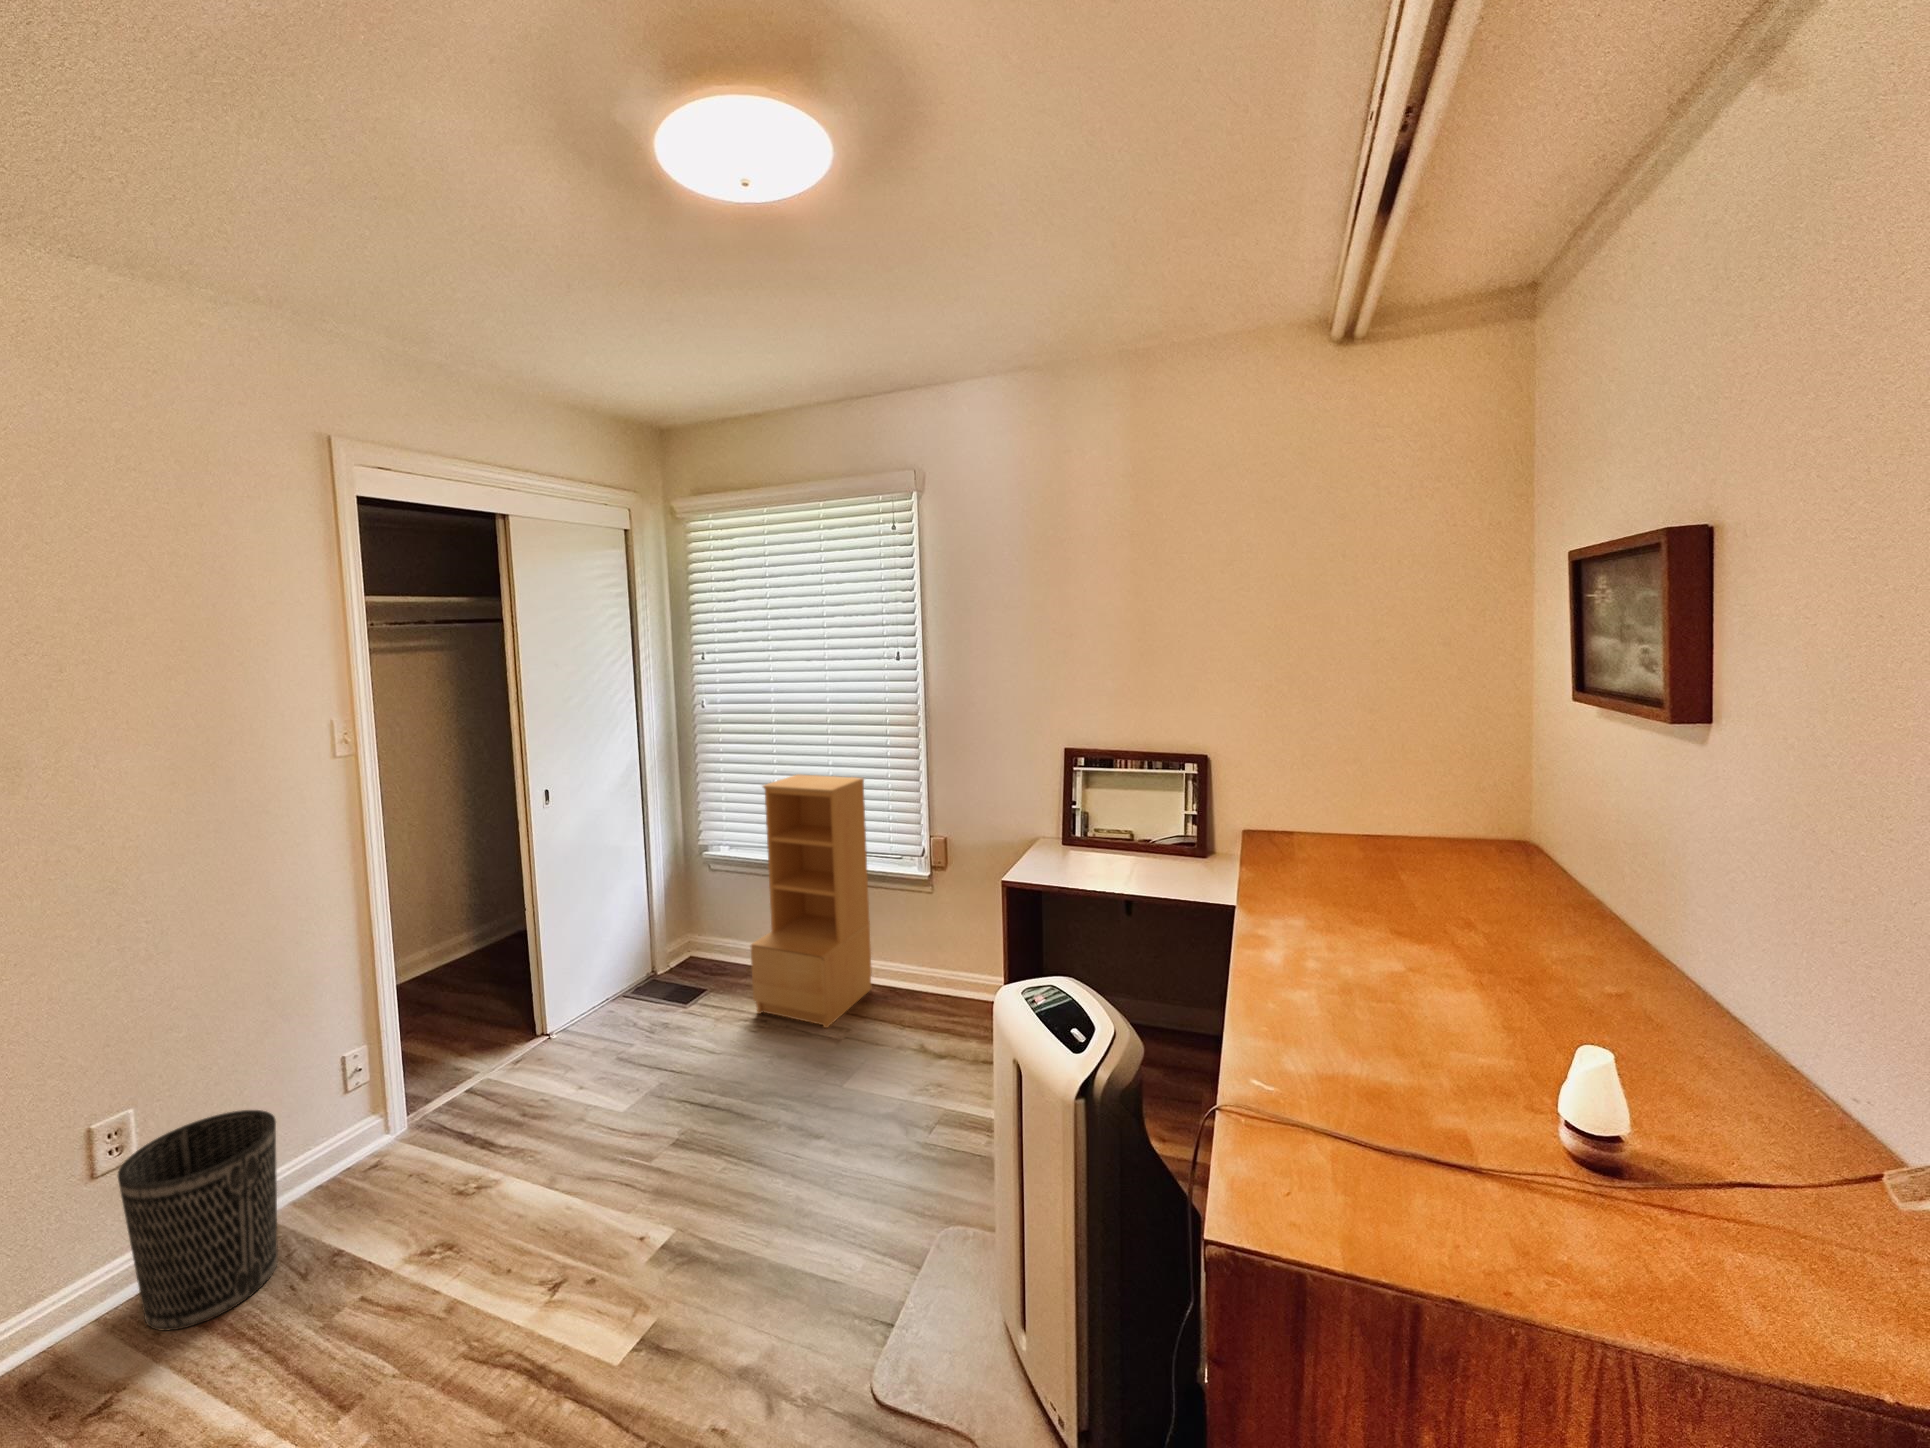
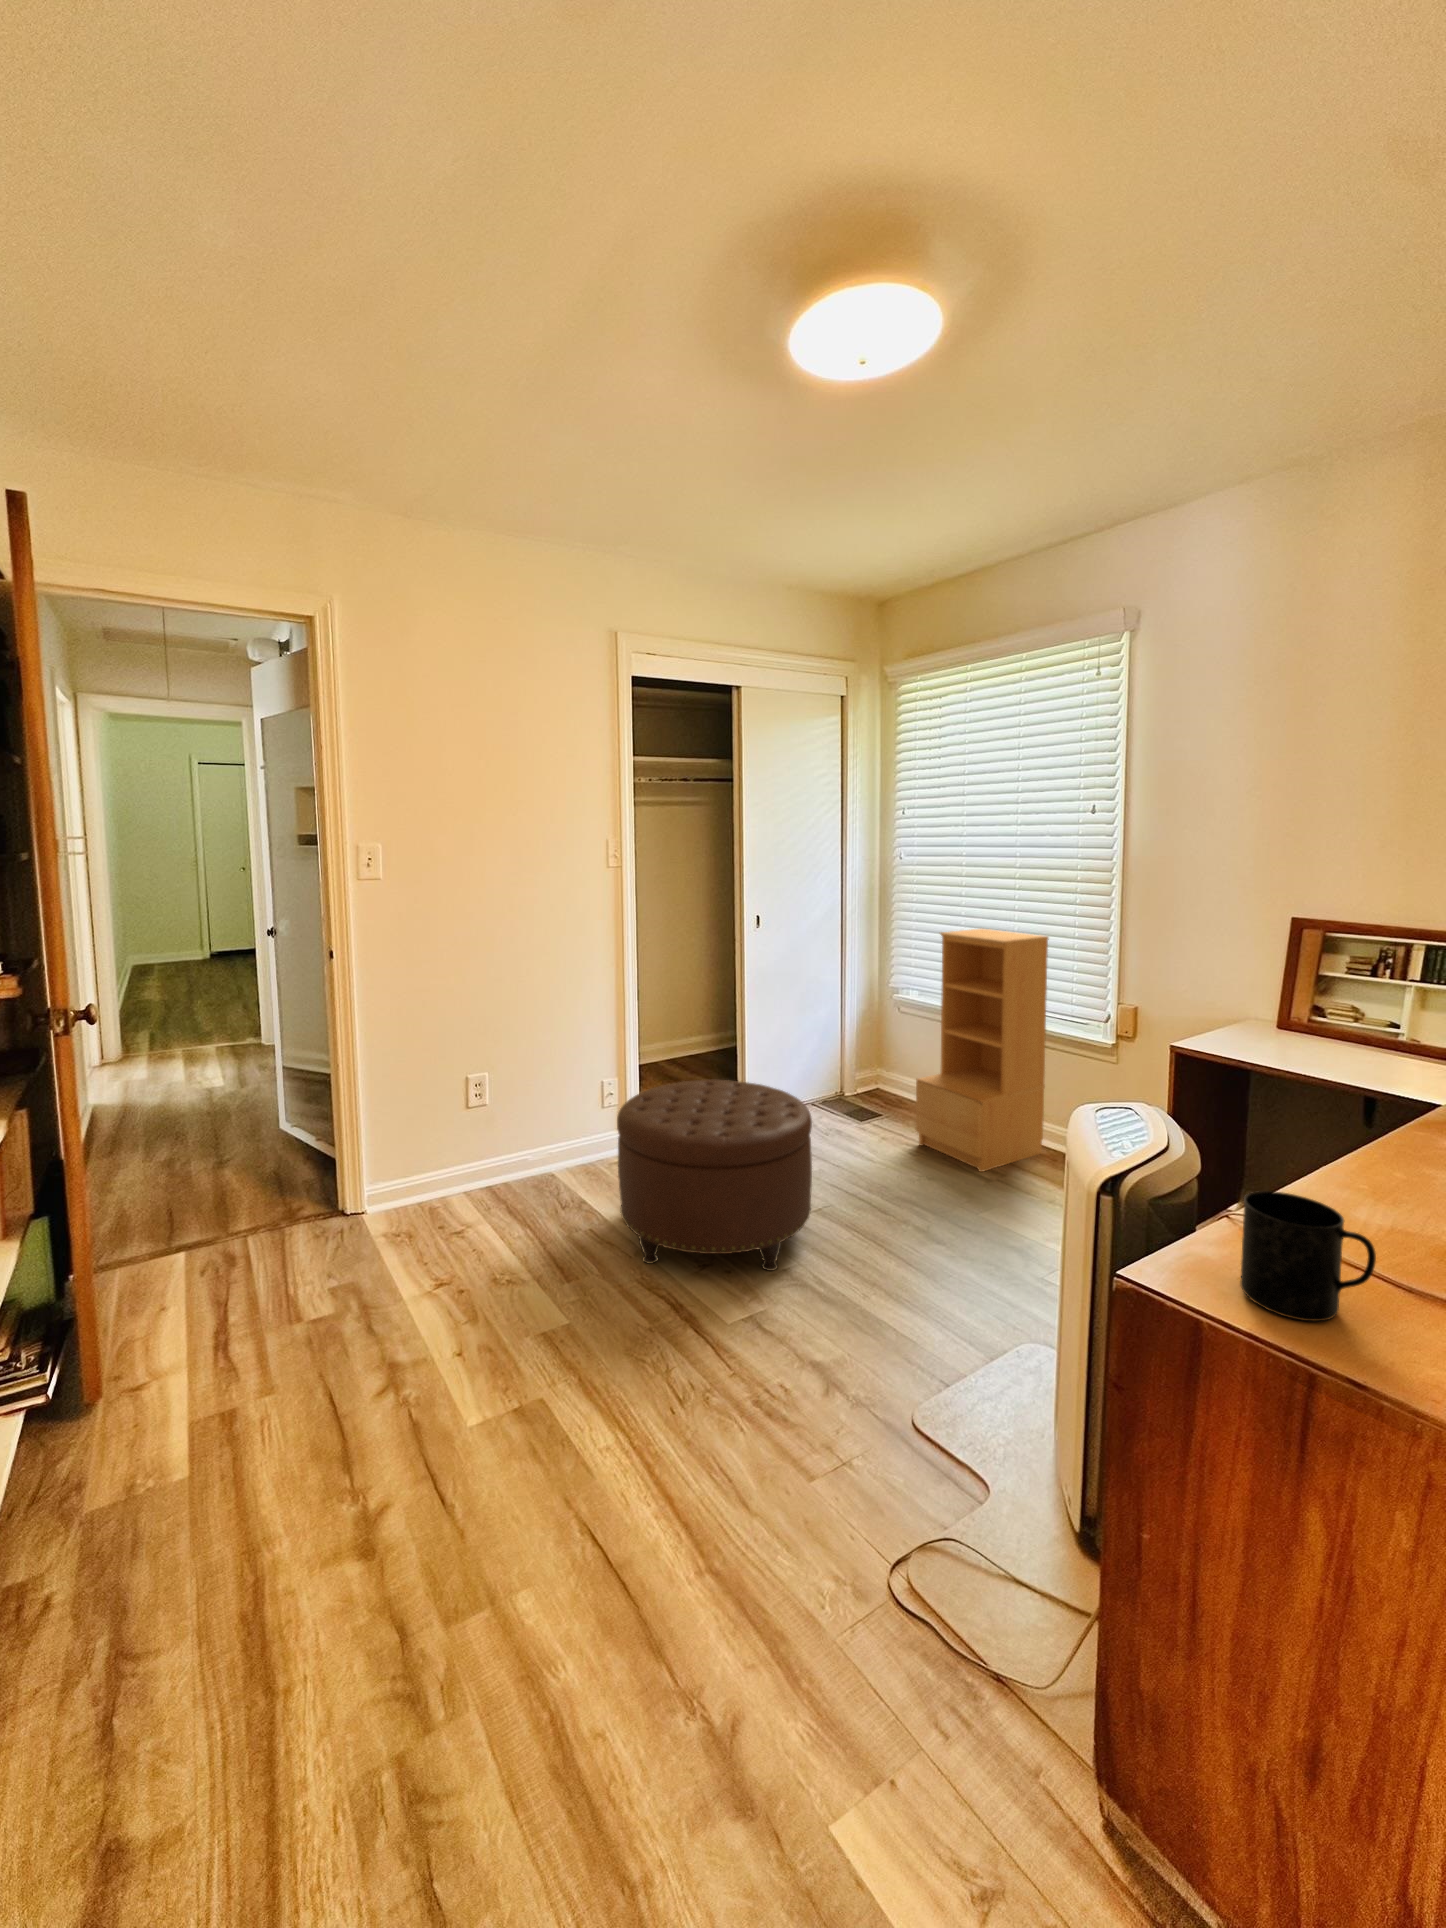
ottoman: none [399,1010,682,1321] -> present [617,1080,812,1271]
mug: none [1312,1101,1427,1238] -> present [1240,1191,1376,1321]
wastebasket: present [118,1110,278,1331] -> none [480,1091,557,1210]

